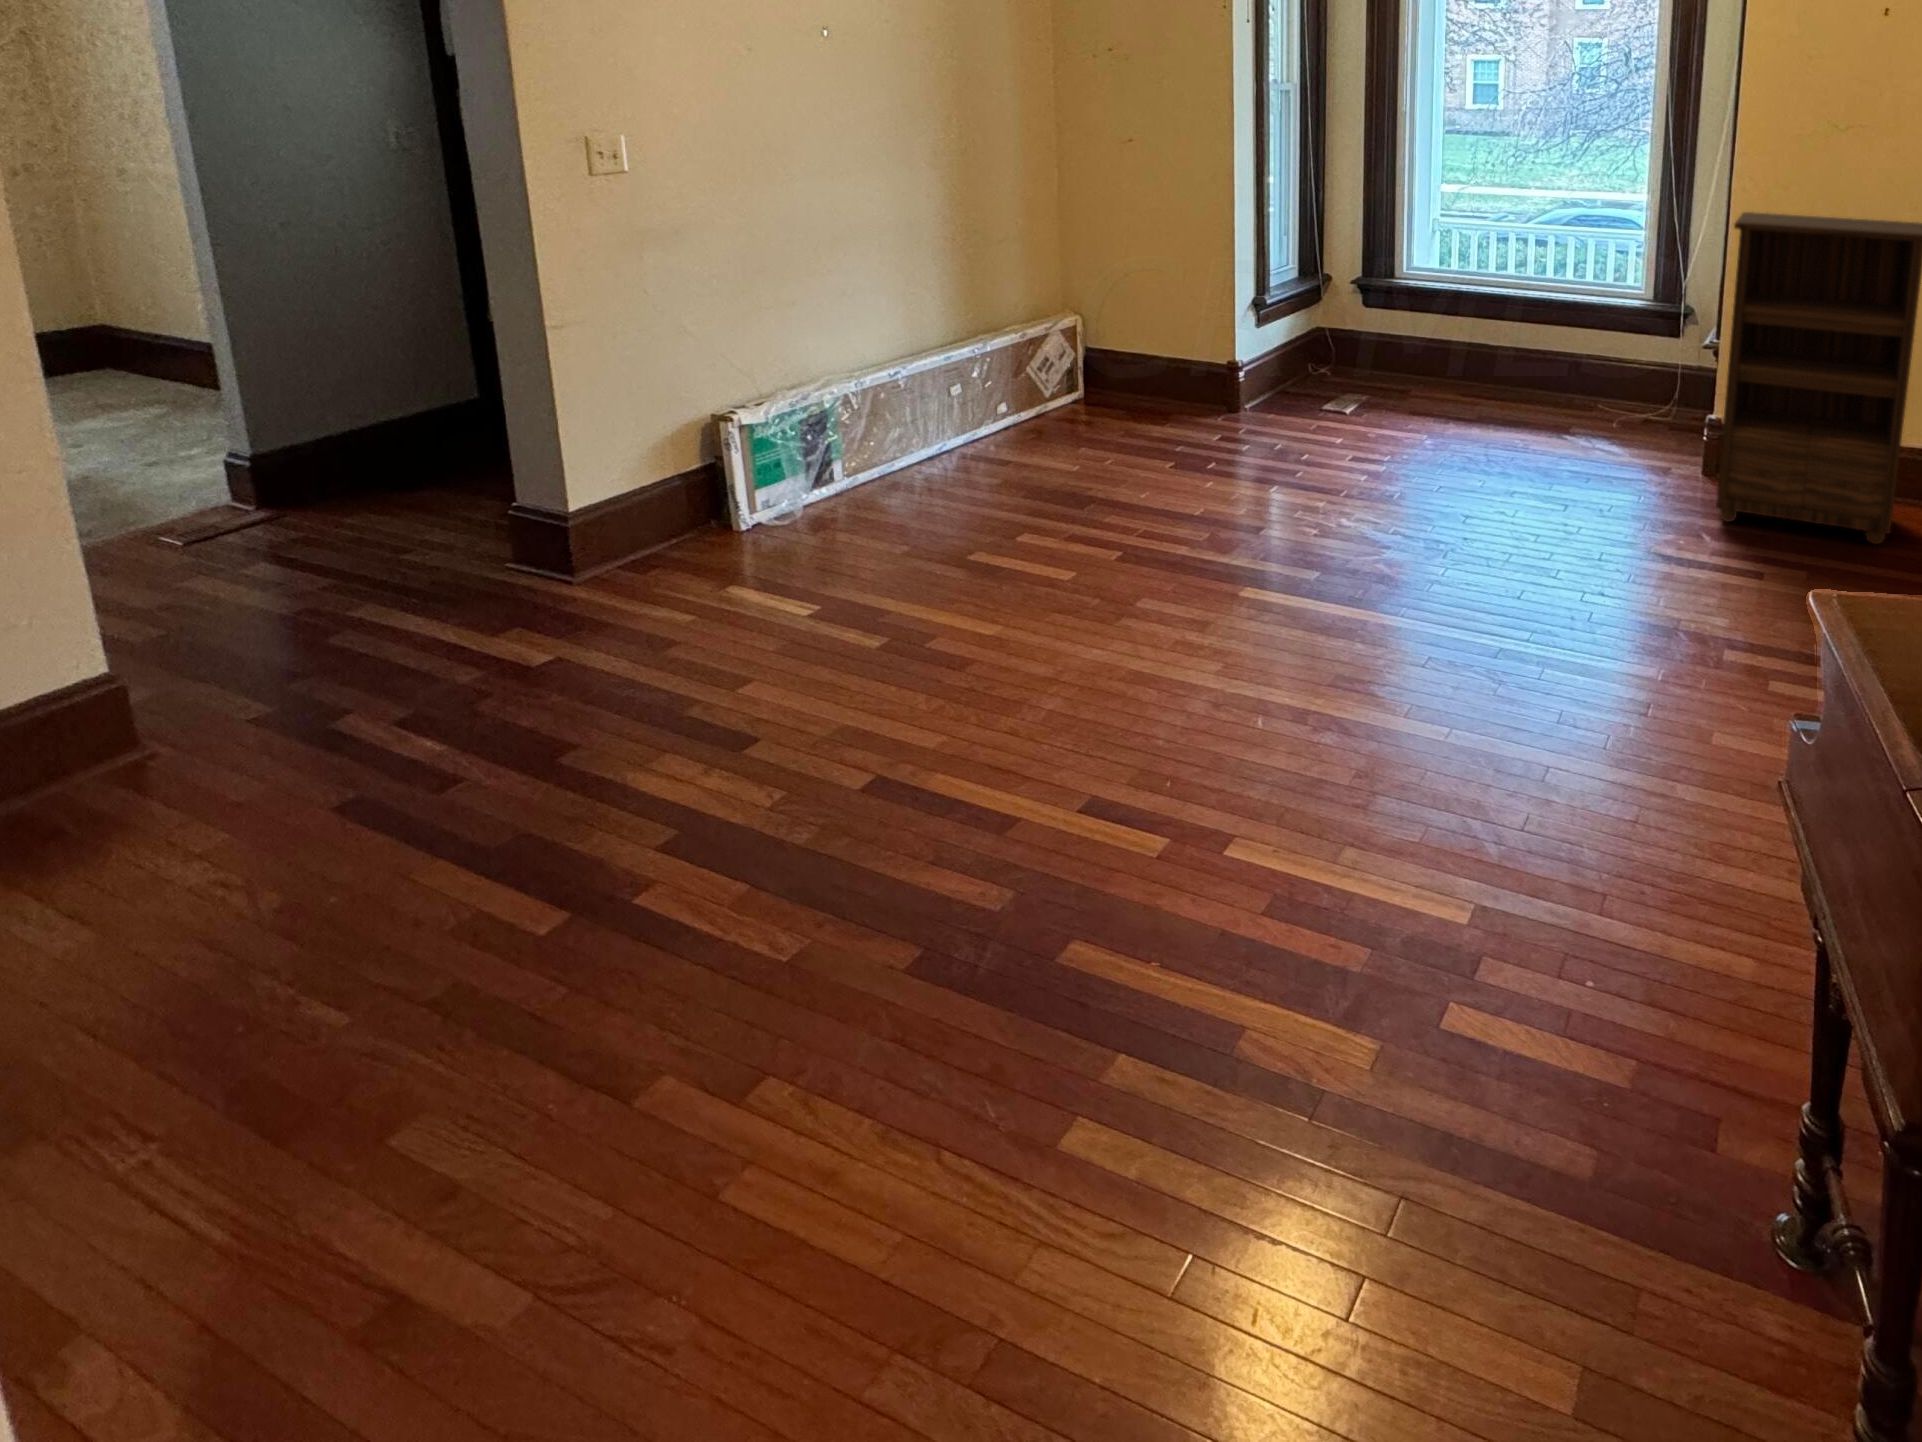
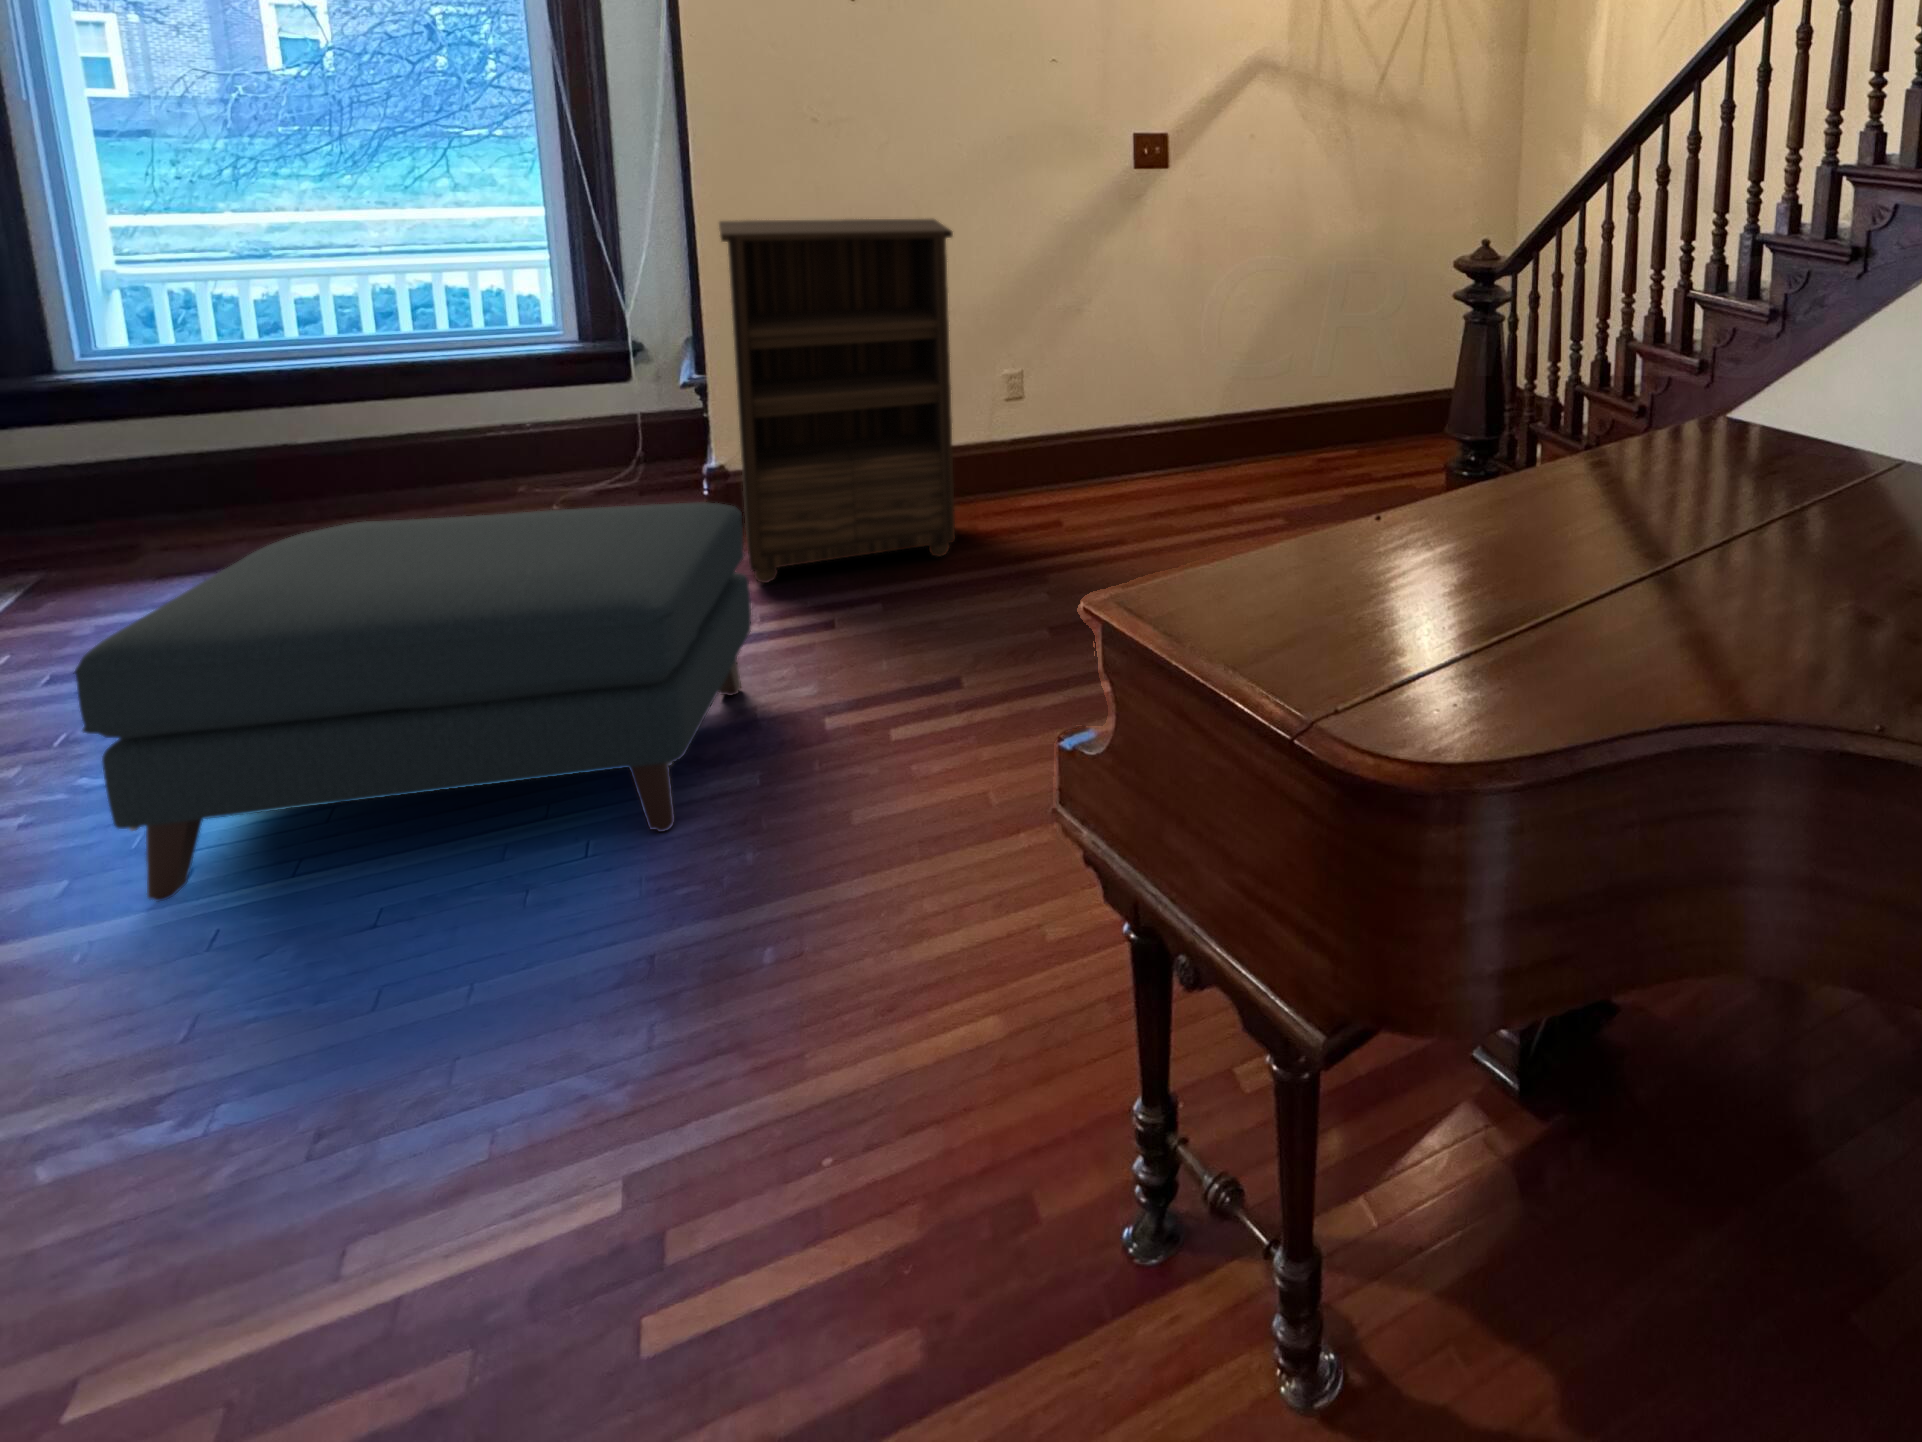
ottoman: none [1328,400,1698,684] -> present [75,502,751,902]

